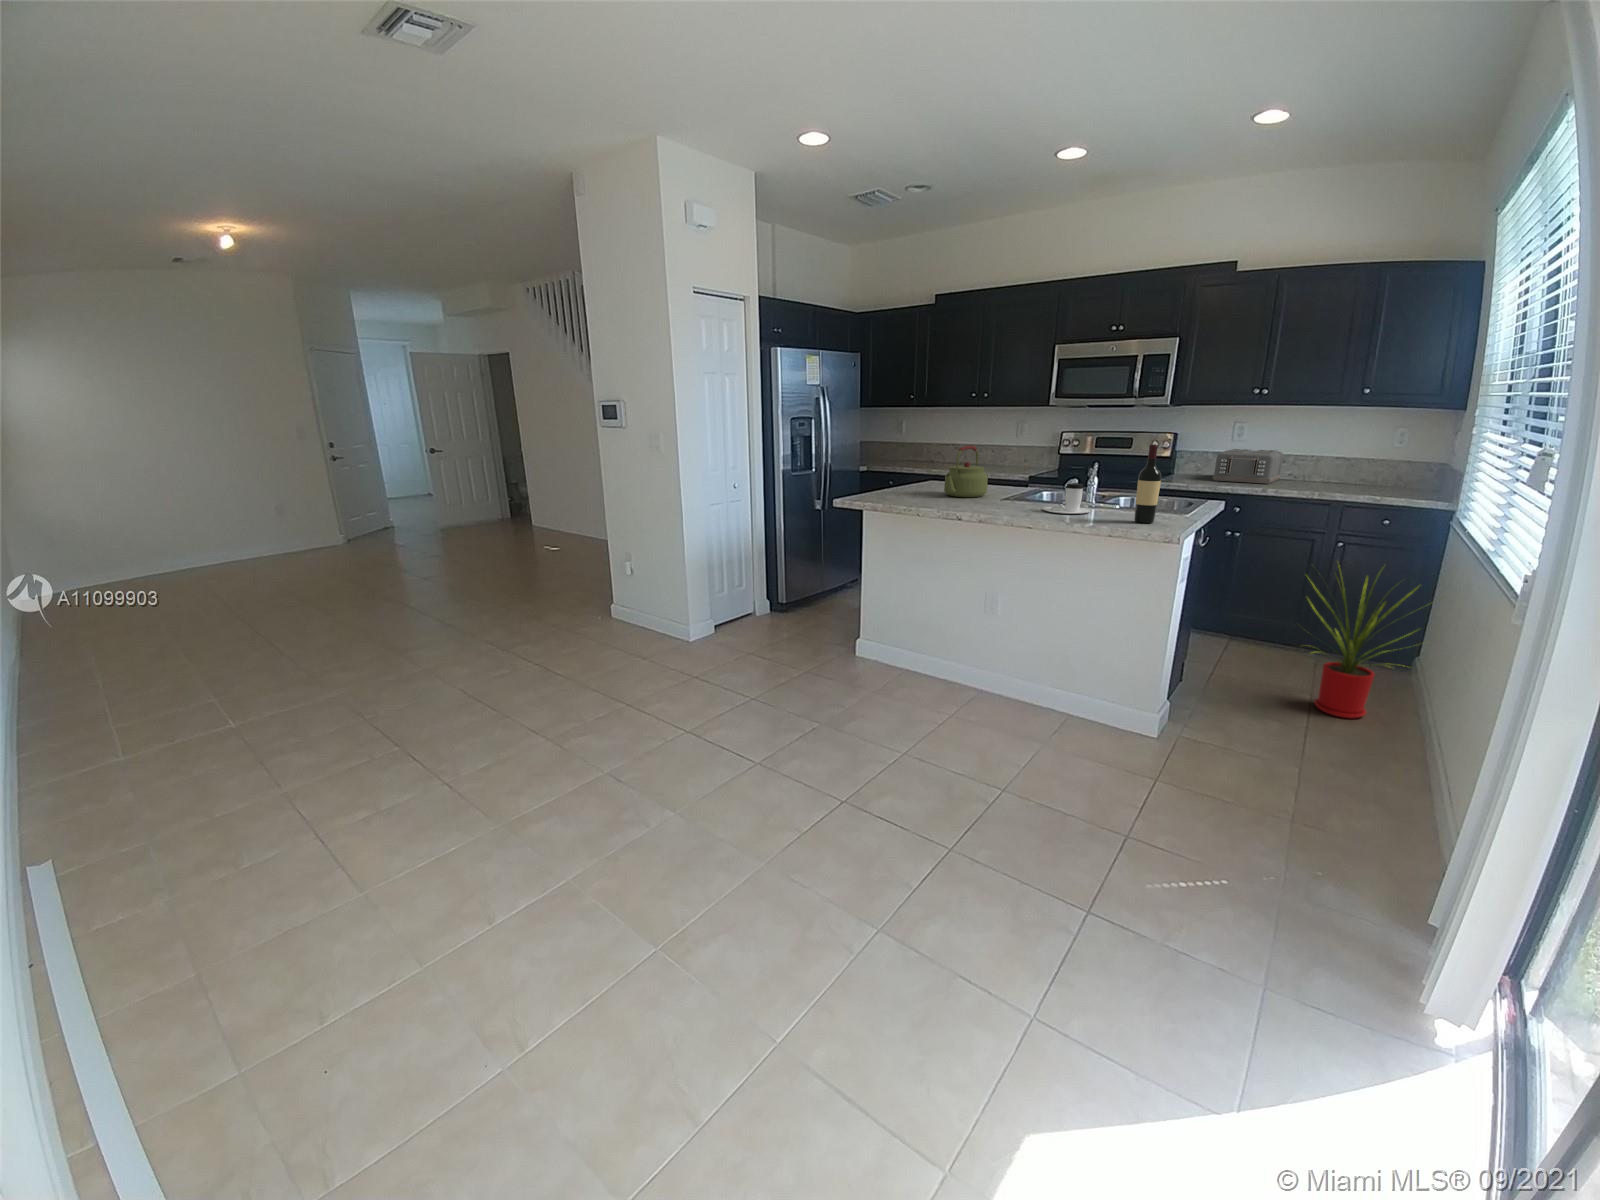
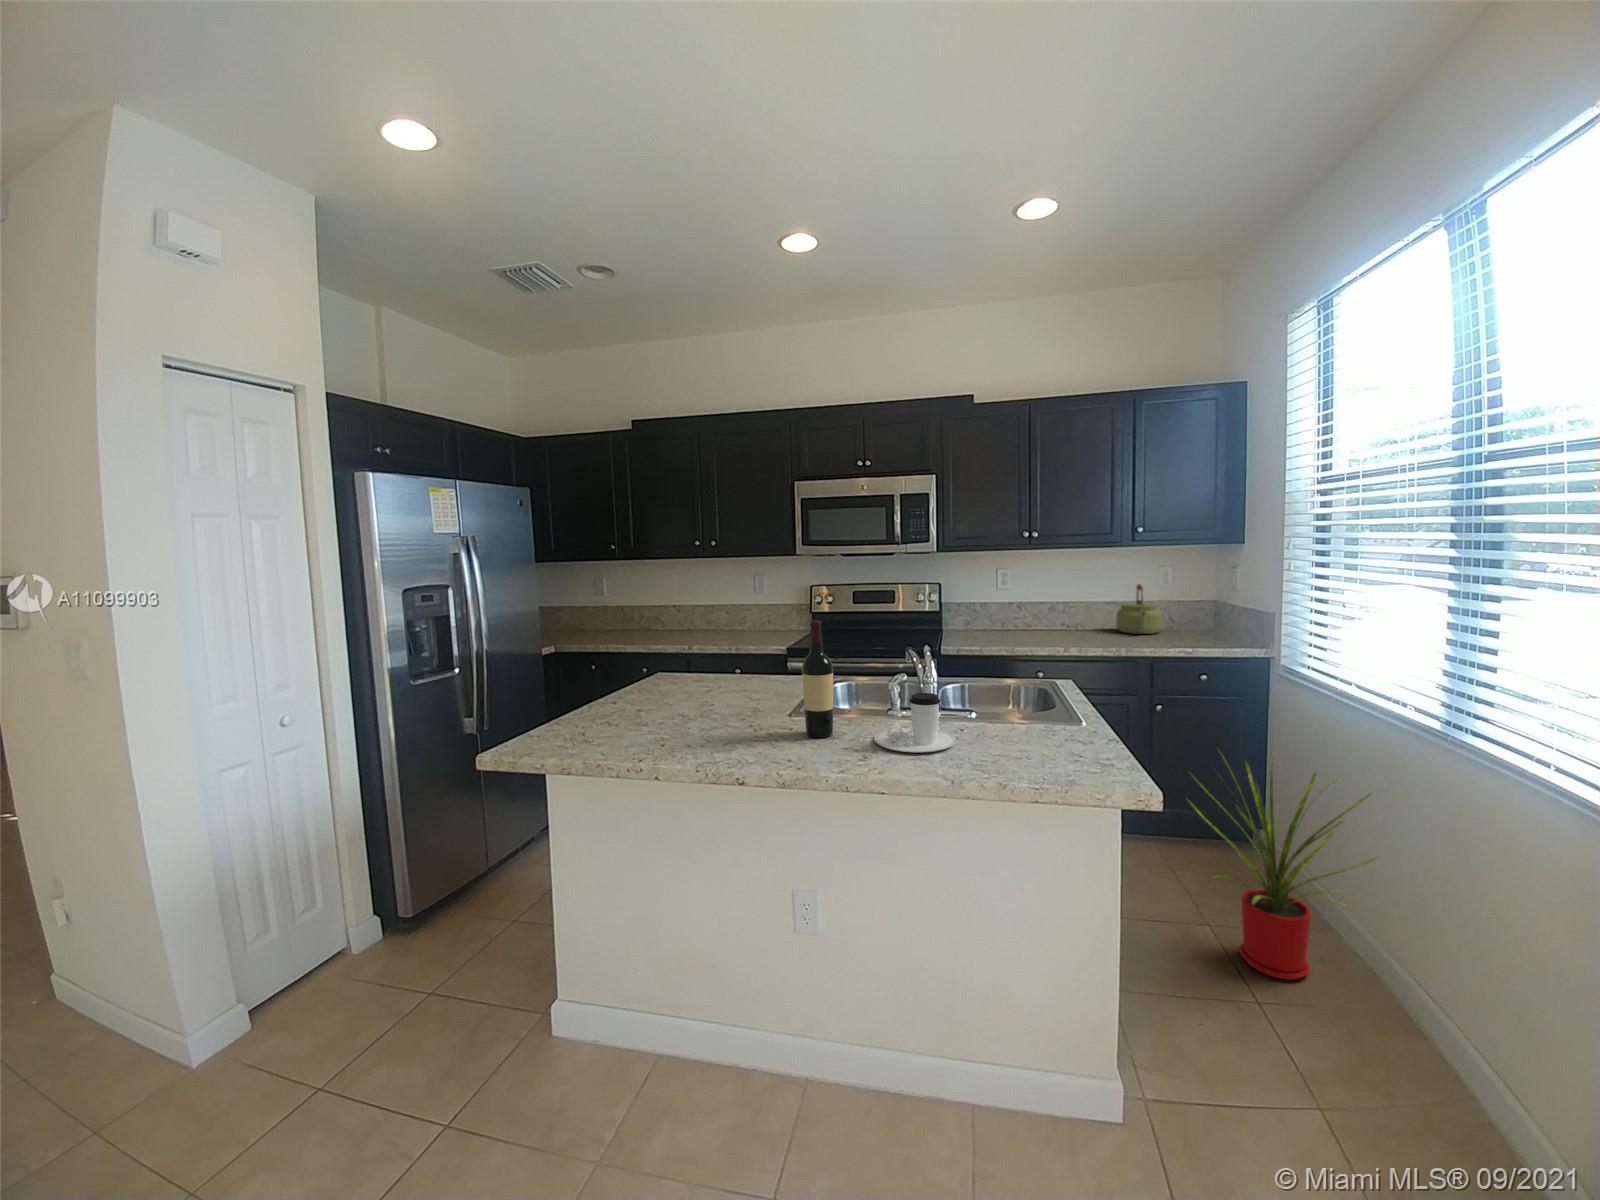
wine bottle: present [1134,445,1161,523] -> present [802,620,833,738]
kettle: present [944,446,988,497] -> present [1116,584,1163,634]
toaster: present [1213,449,1284,484] -> none [995,598,1057,638]

